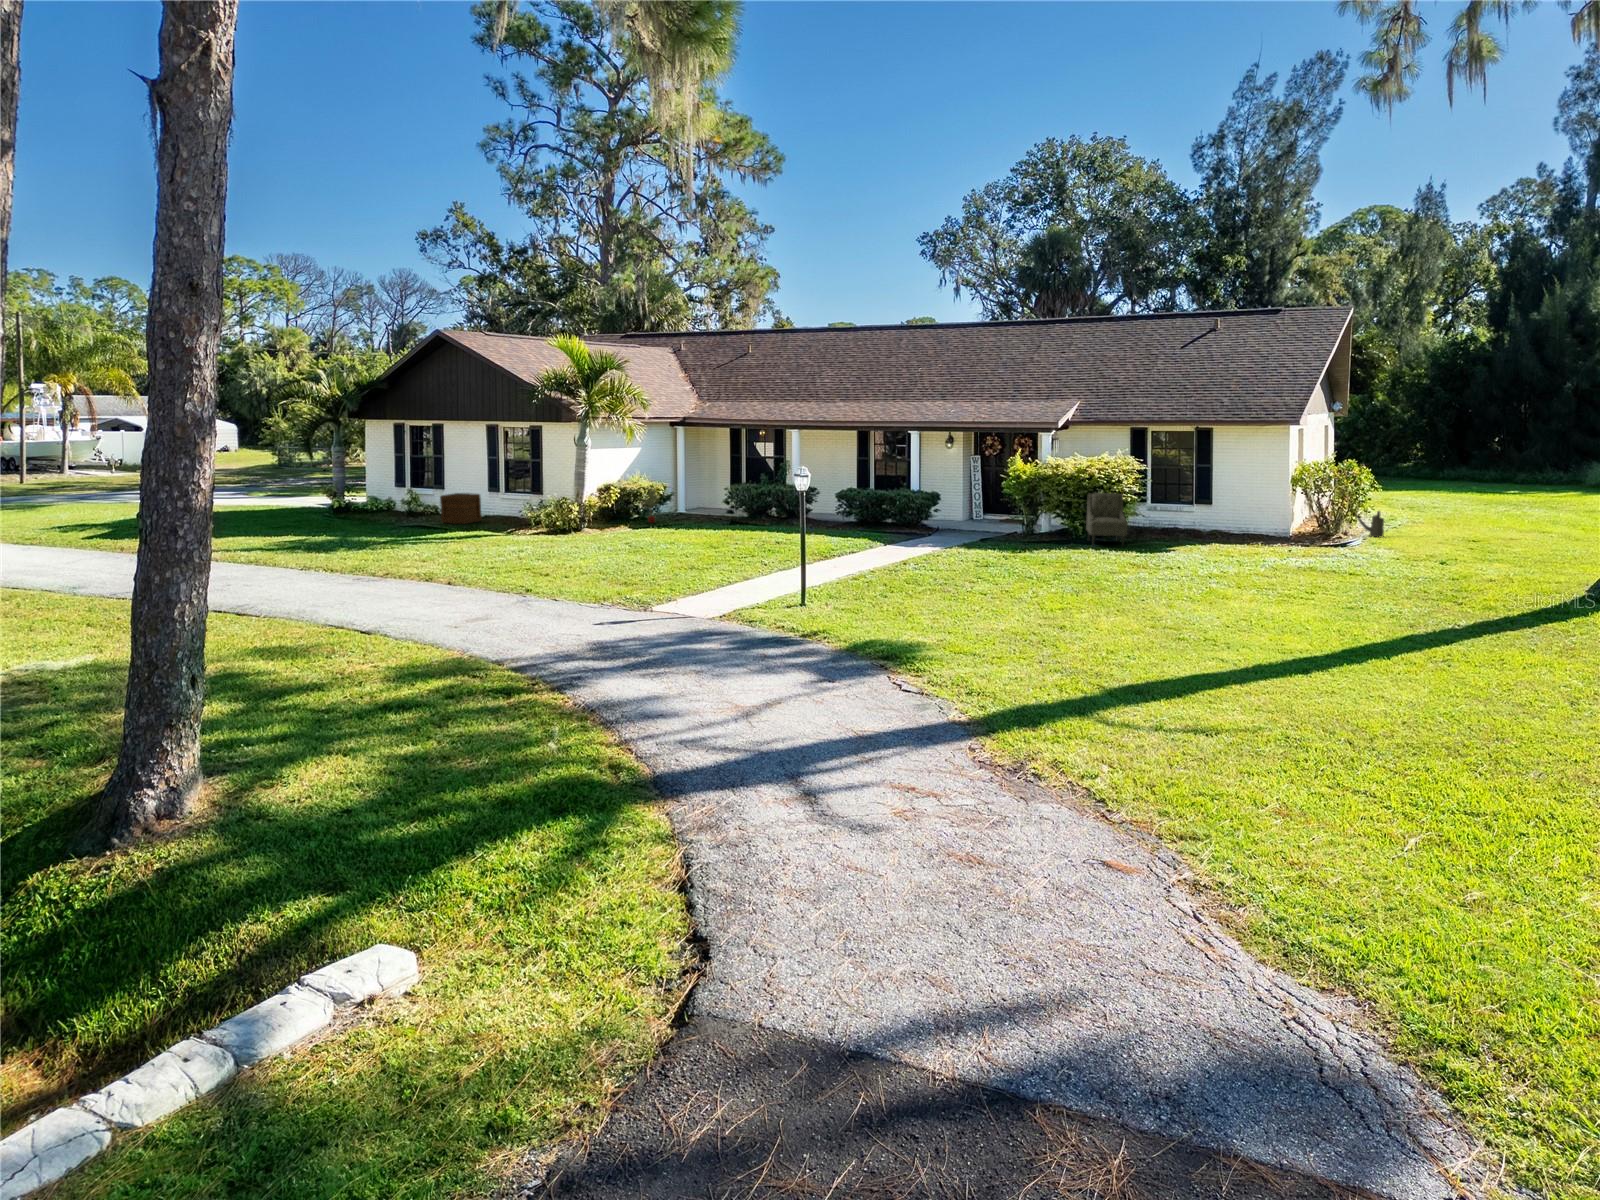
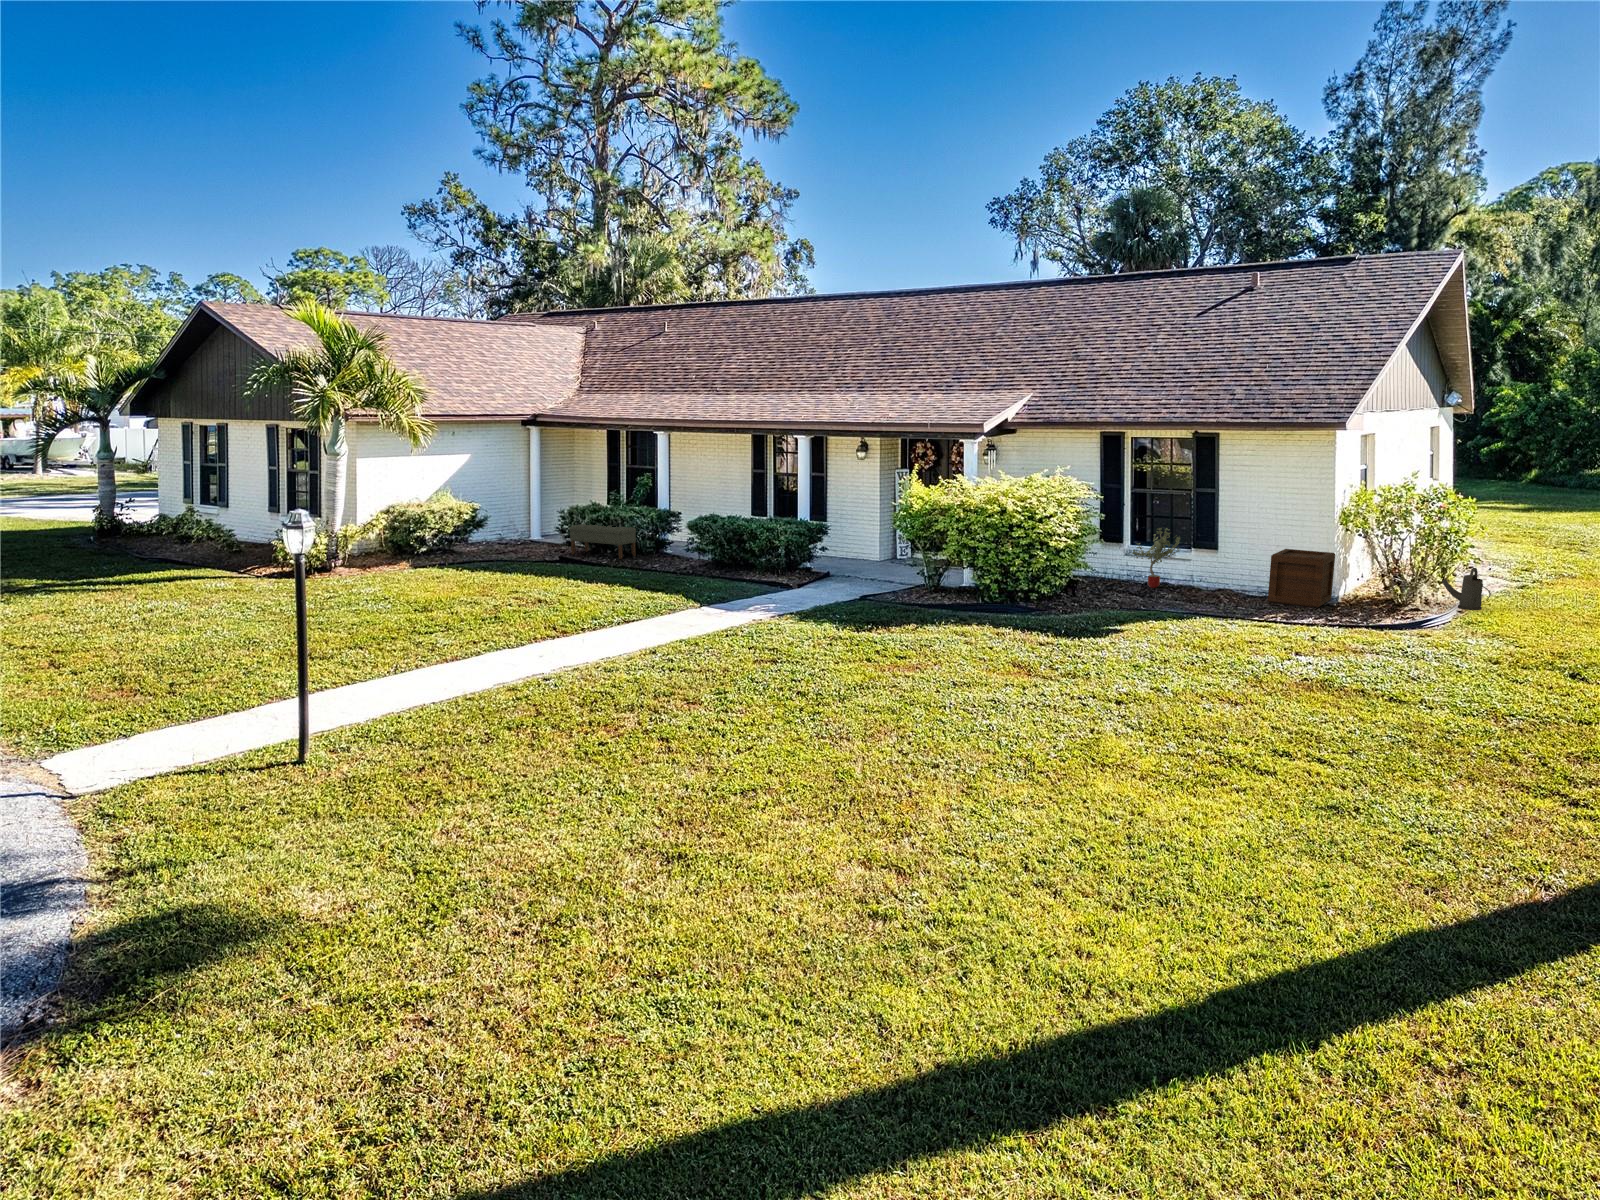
potted tree: present [641,487,658,523] -> present [1132,528,1181,588]
wooden crate: present [440,493,482,524] -> present [1268,549,1335,608]
chair: present [1086,493,1128,546] -> none [993,533,1054,617]
bench: none [734,498,786,523] -> present [569,524,636,559]

